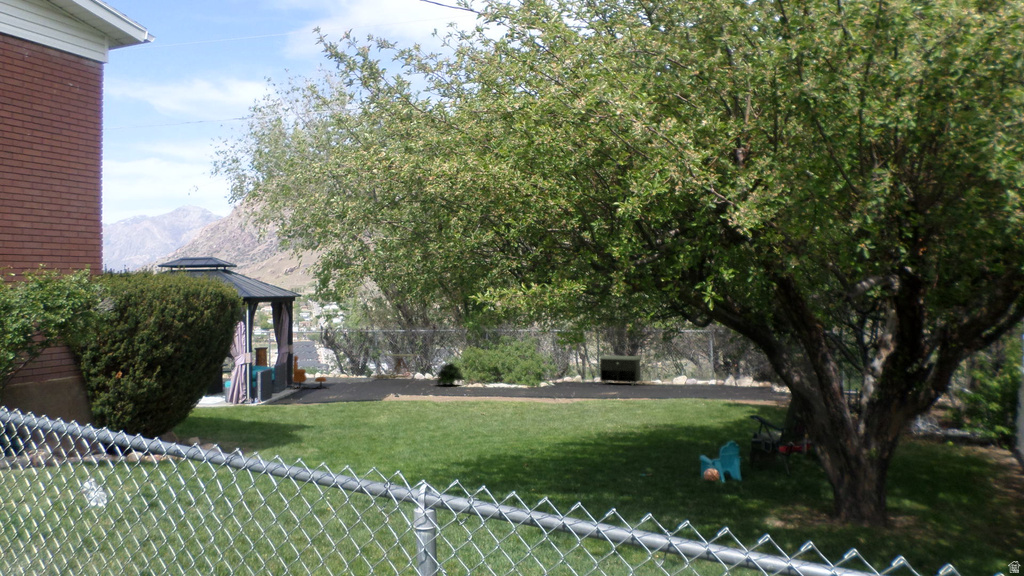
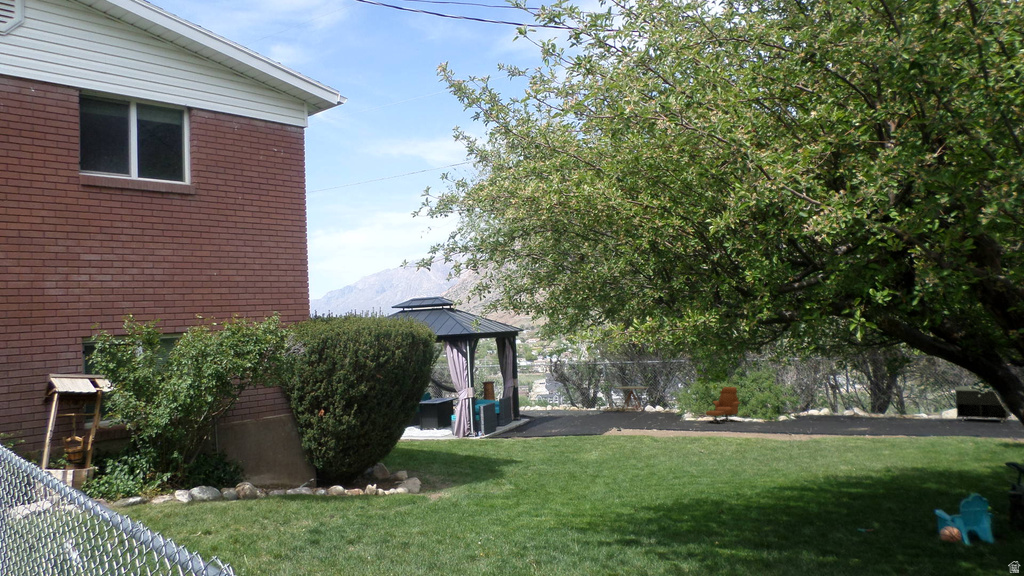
storage bench: present [600,355,640,384] -> present [955,386,1011,422]
lounge chair: present [293,356,326,389] -> present [706,387,740,423]
potted plant: present [437,363,465,385] -> none [664,395,695,419]

